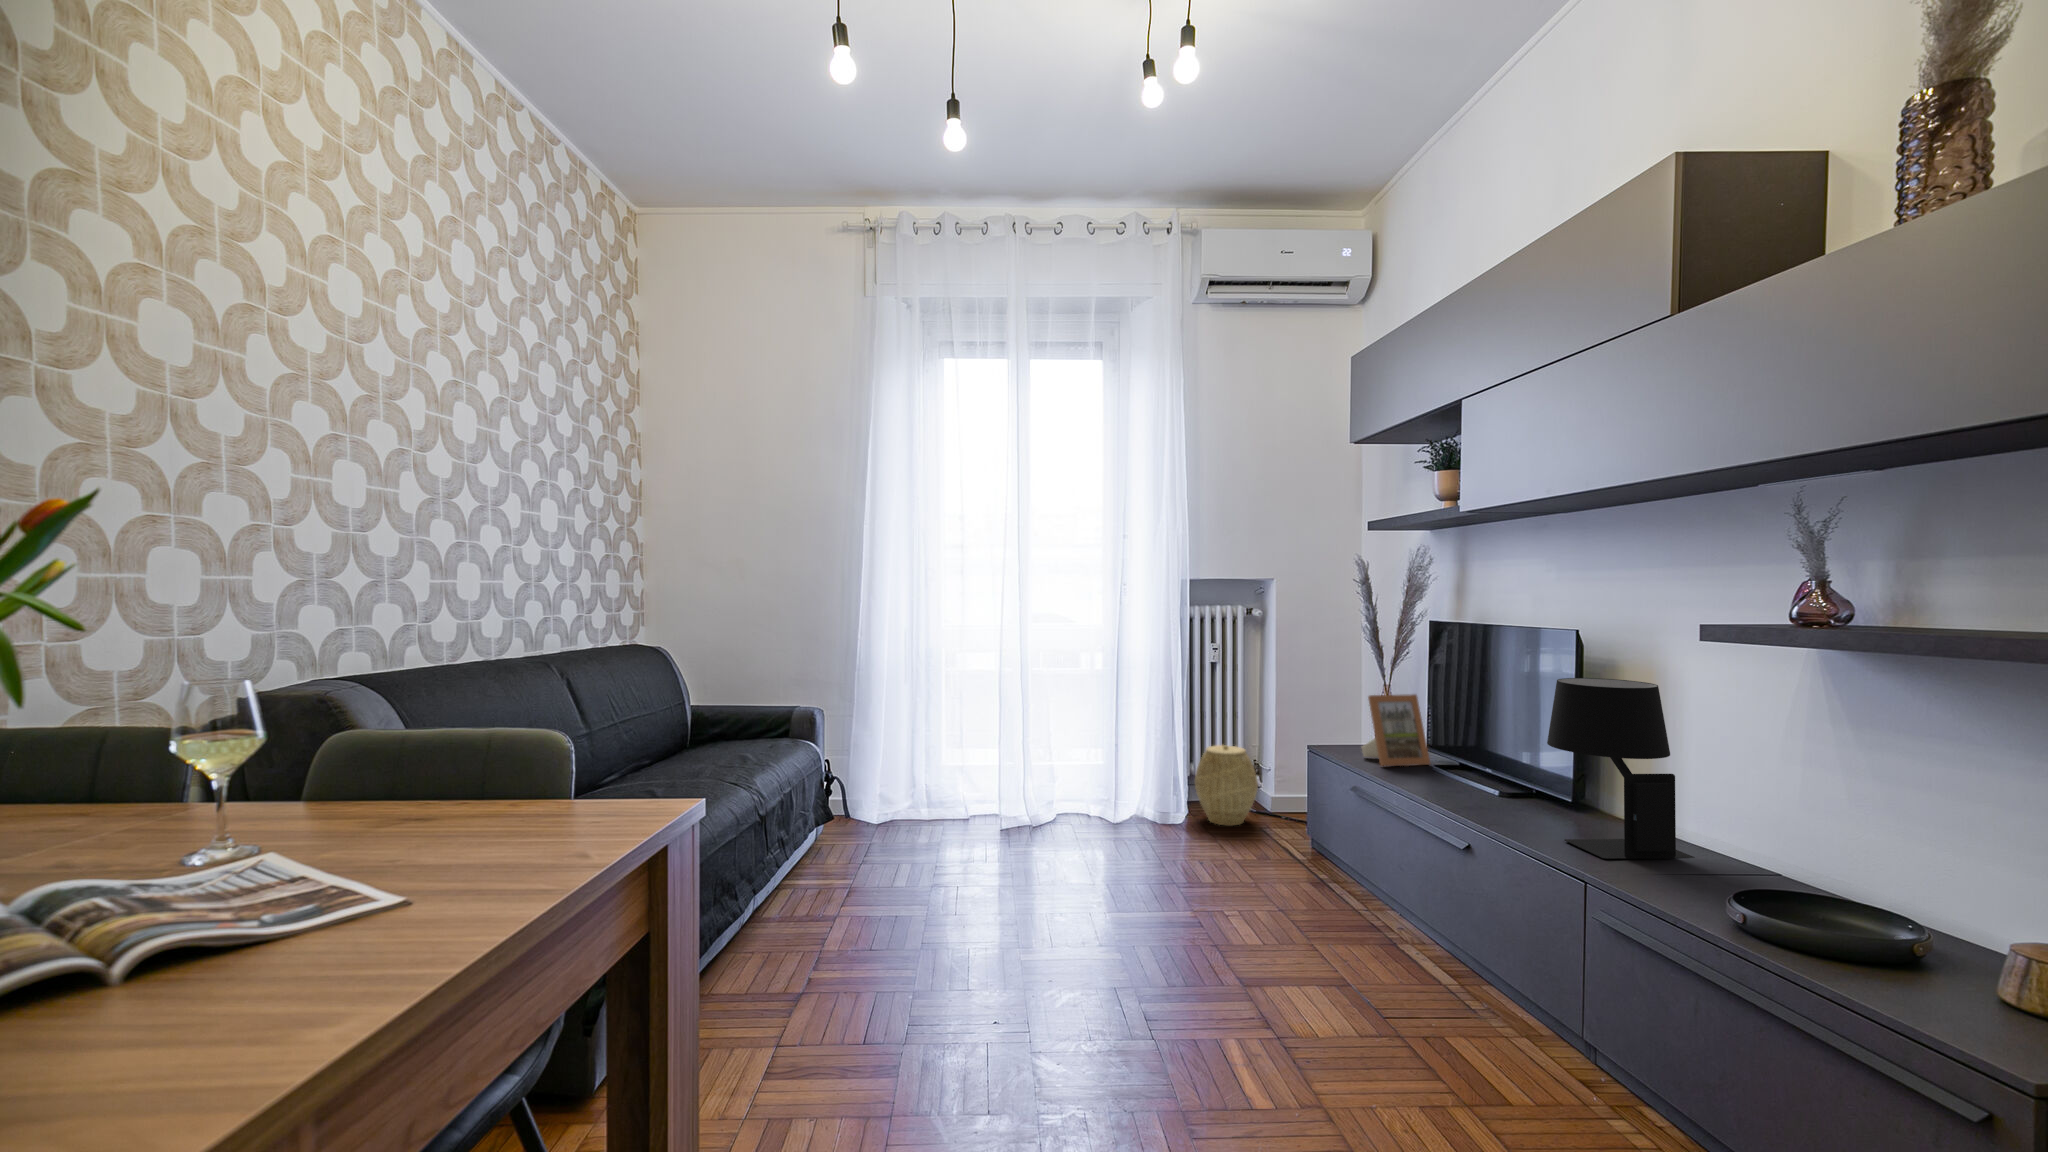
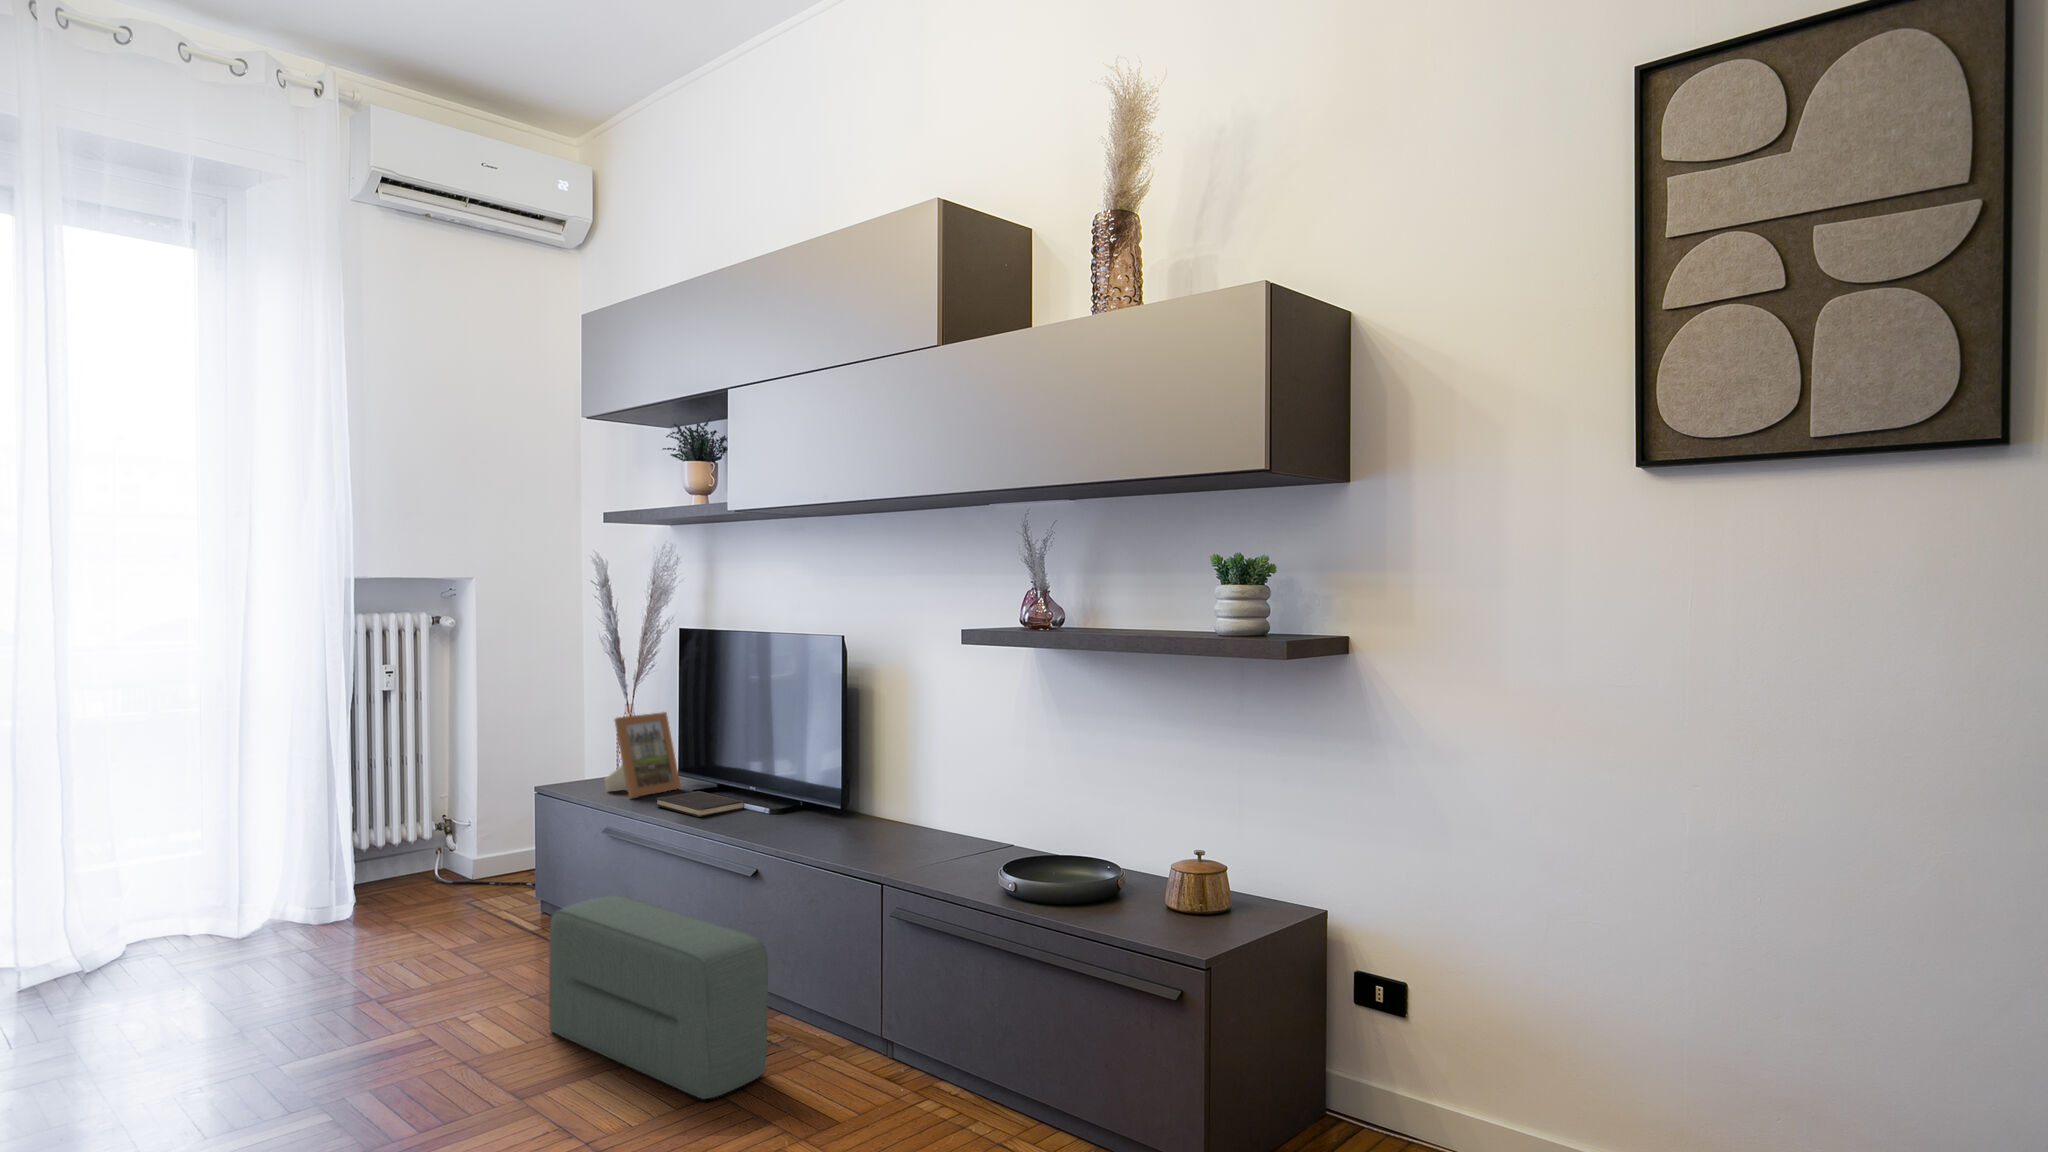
table lamp: present [1547,678,1695,859] -> none [806,684,916,849]
woven basket: present [1195,745,1258,825] -> none [366,801,459,909]
hardcover book: none [1401,769,1488,794] -> present [656,791,744,817]
pouf: none [1294,850,1492,1080] -> present [549,895,768,1099]

